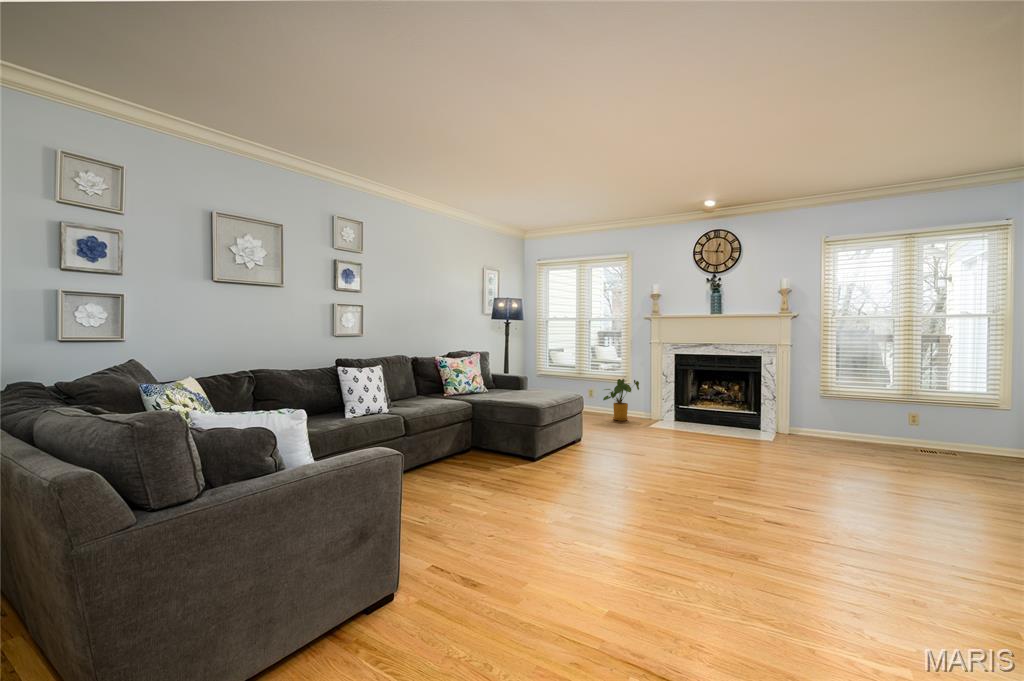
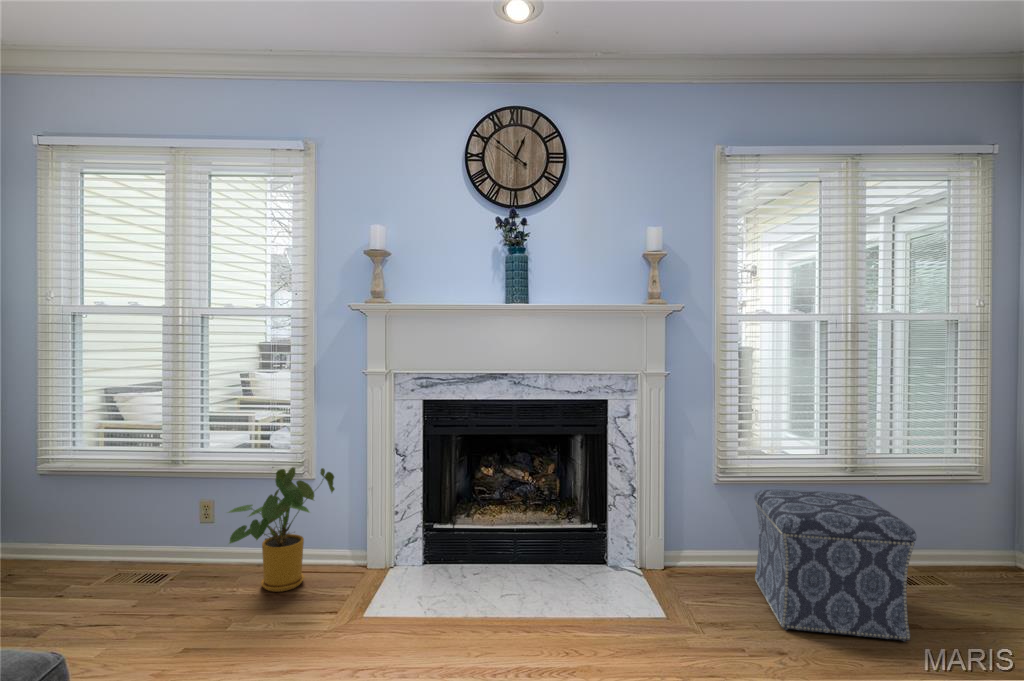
ottoman: none [823,397,890,457] -> present [755,490,916,641]

